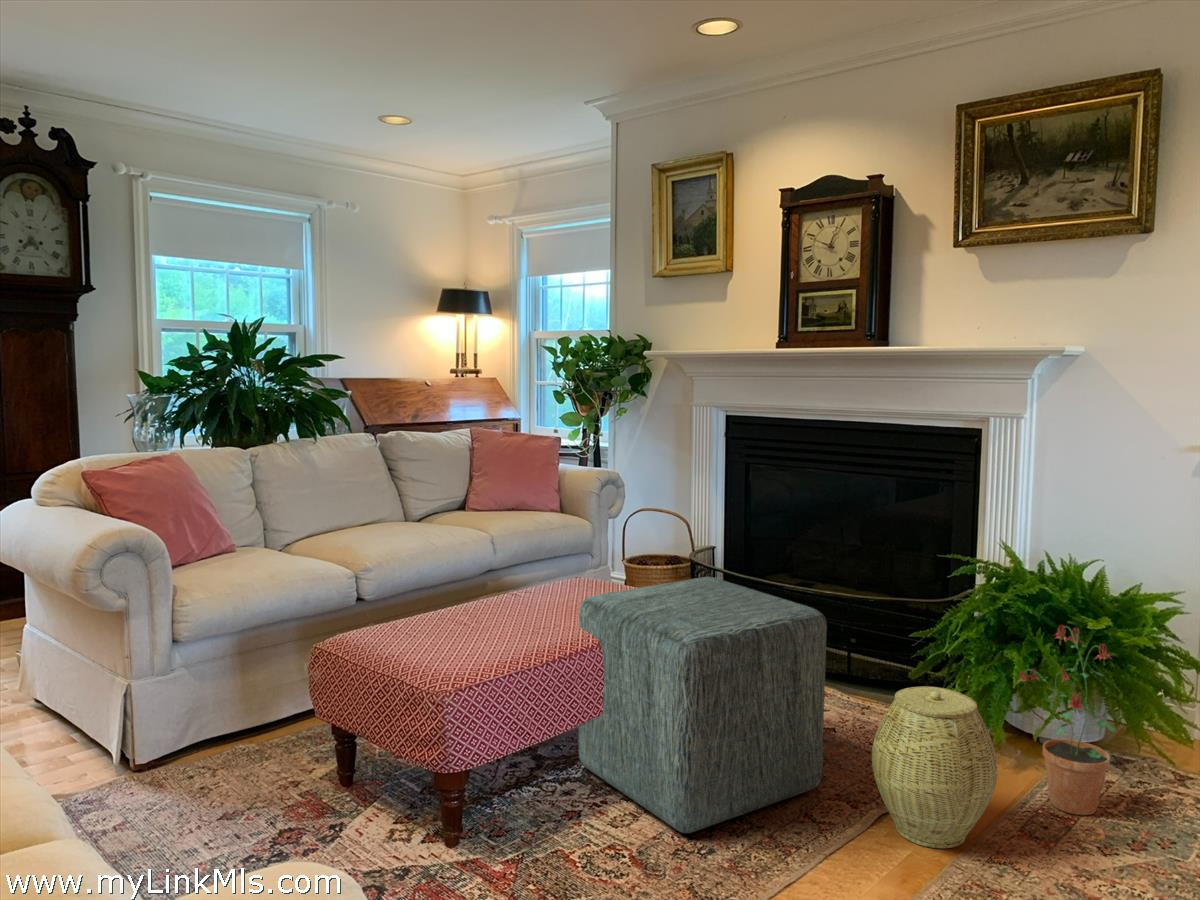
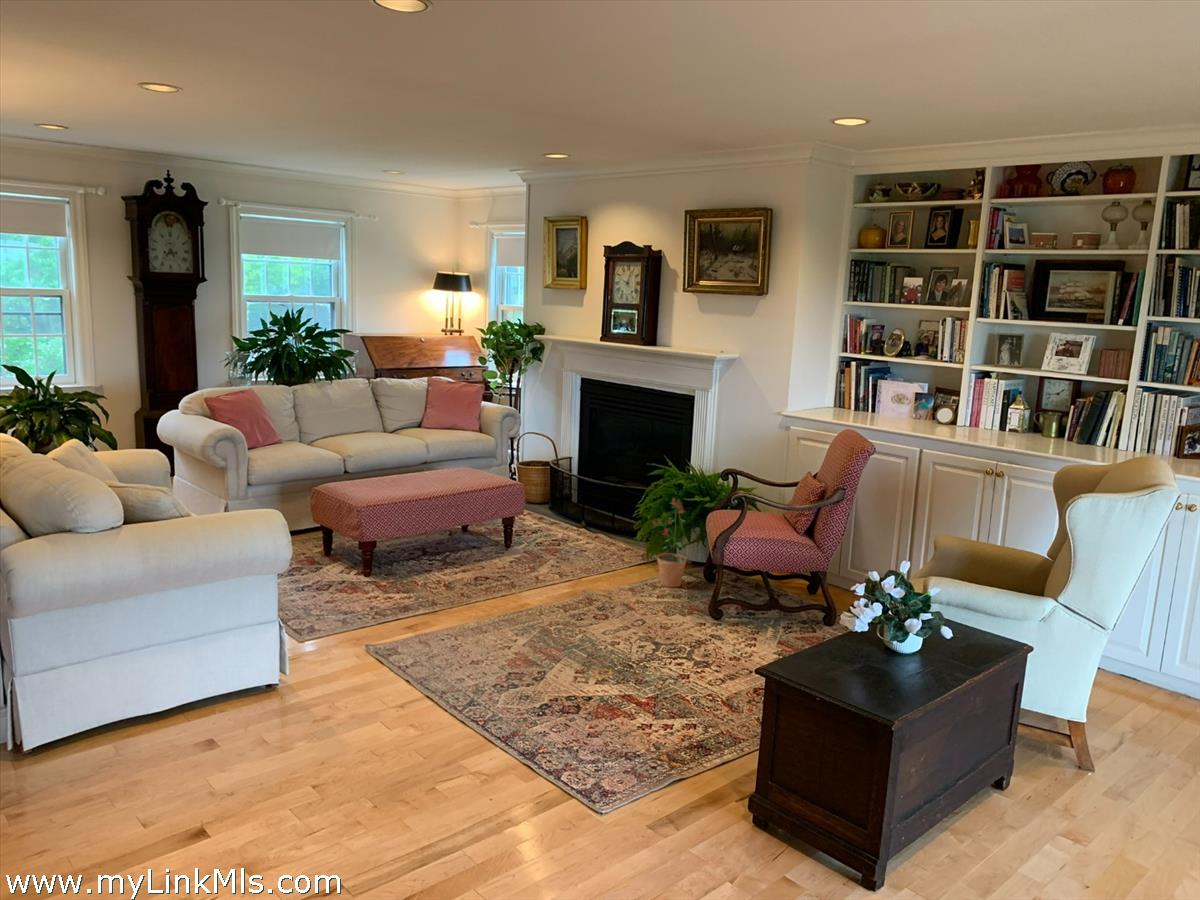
ottoman: present [579,577,827,833] -> none [442,467,557,580]
woven basket: present [872,686,997,848] -> none [564,521,619,592]

